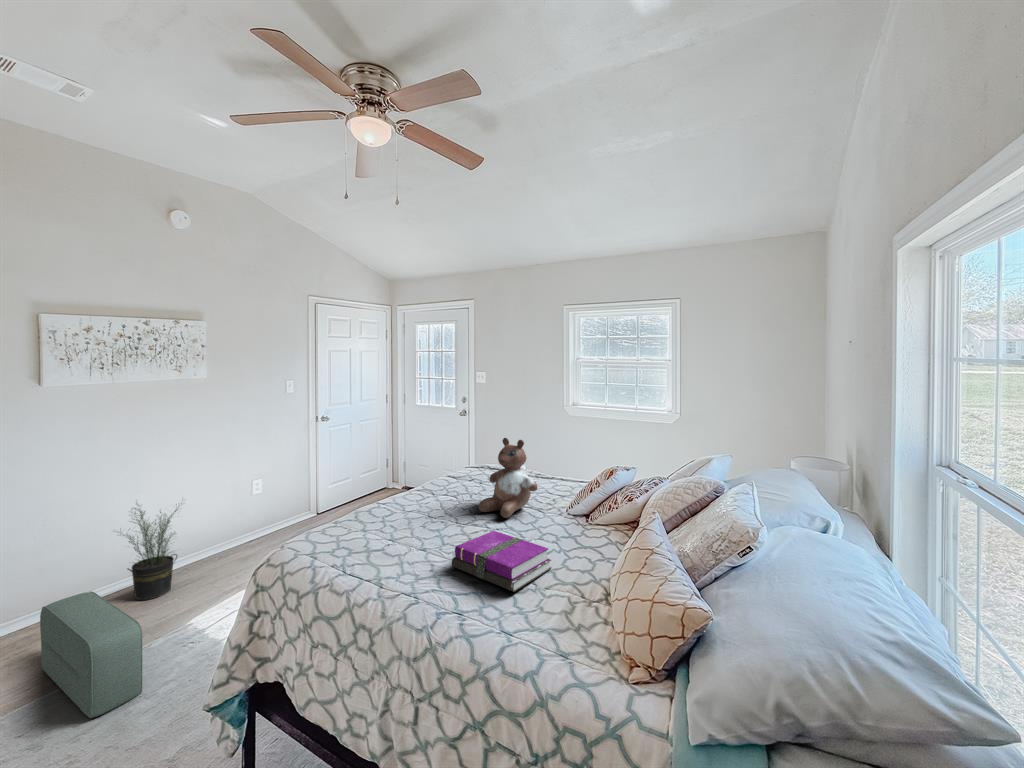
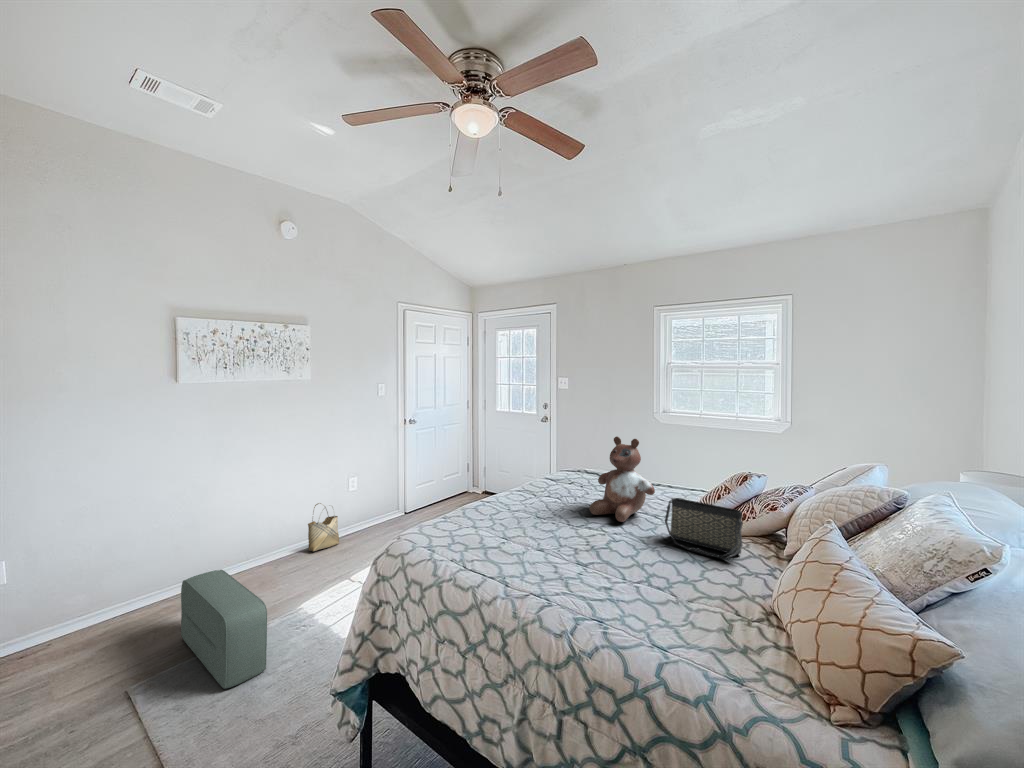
handbag: none [540,494,604,547] -> present [665,498,743,558]
potted plant: present [124,508,177,600] -> none [232,486,299,582]
woven basket: none [202,512,239,563] -> present [308,503,339,551]
notebook: present [452,531,551,592] -> none [578,534,690,602]

